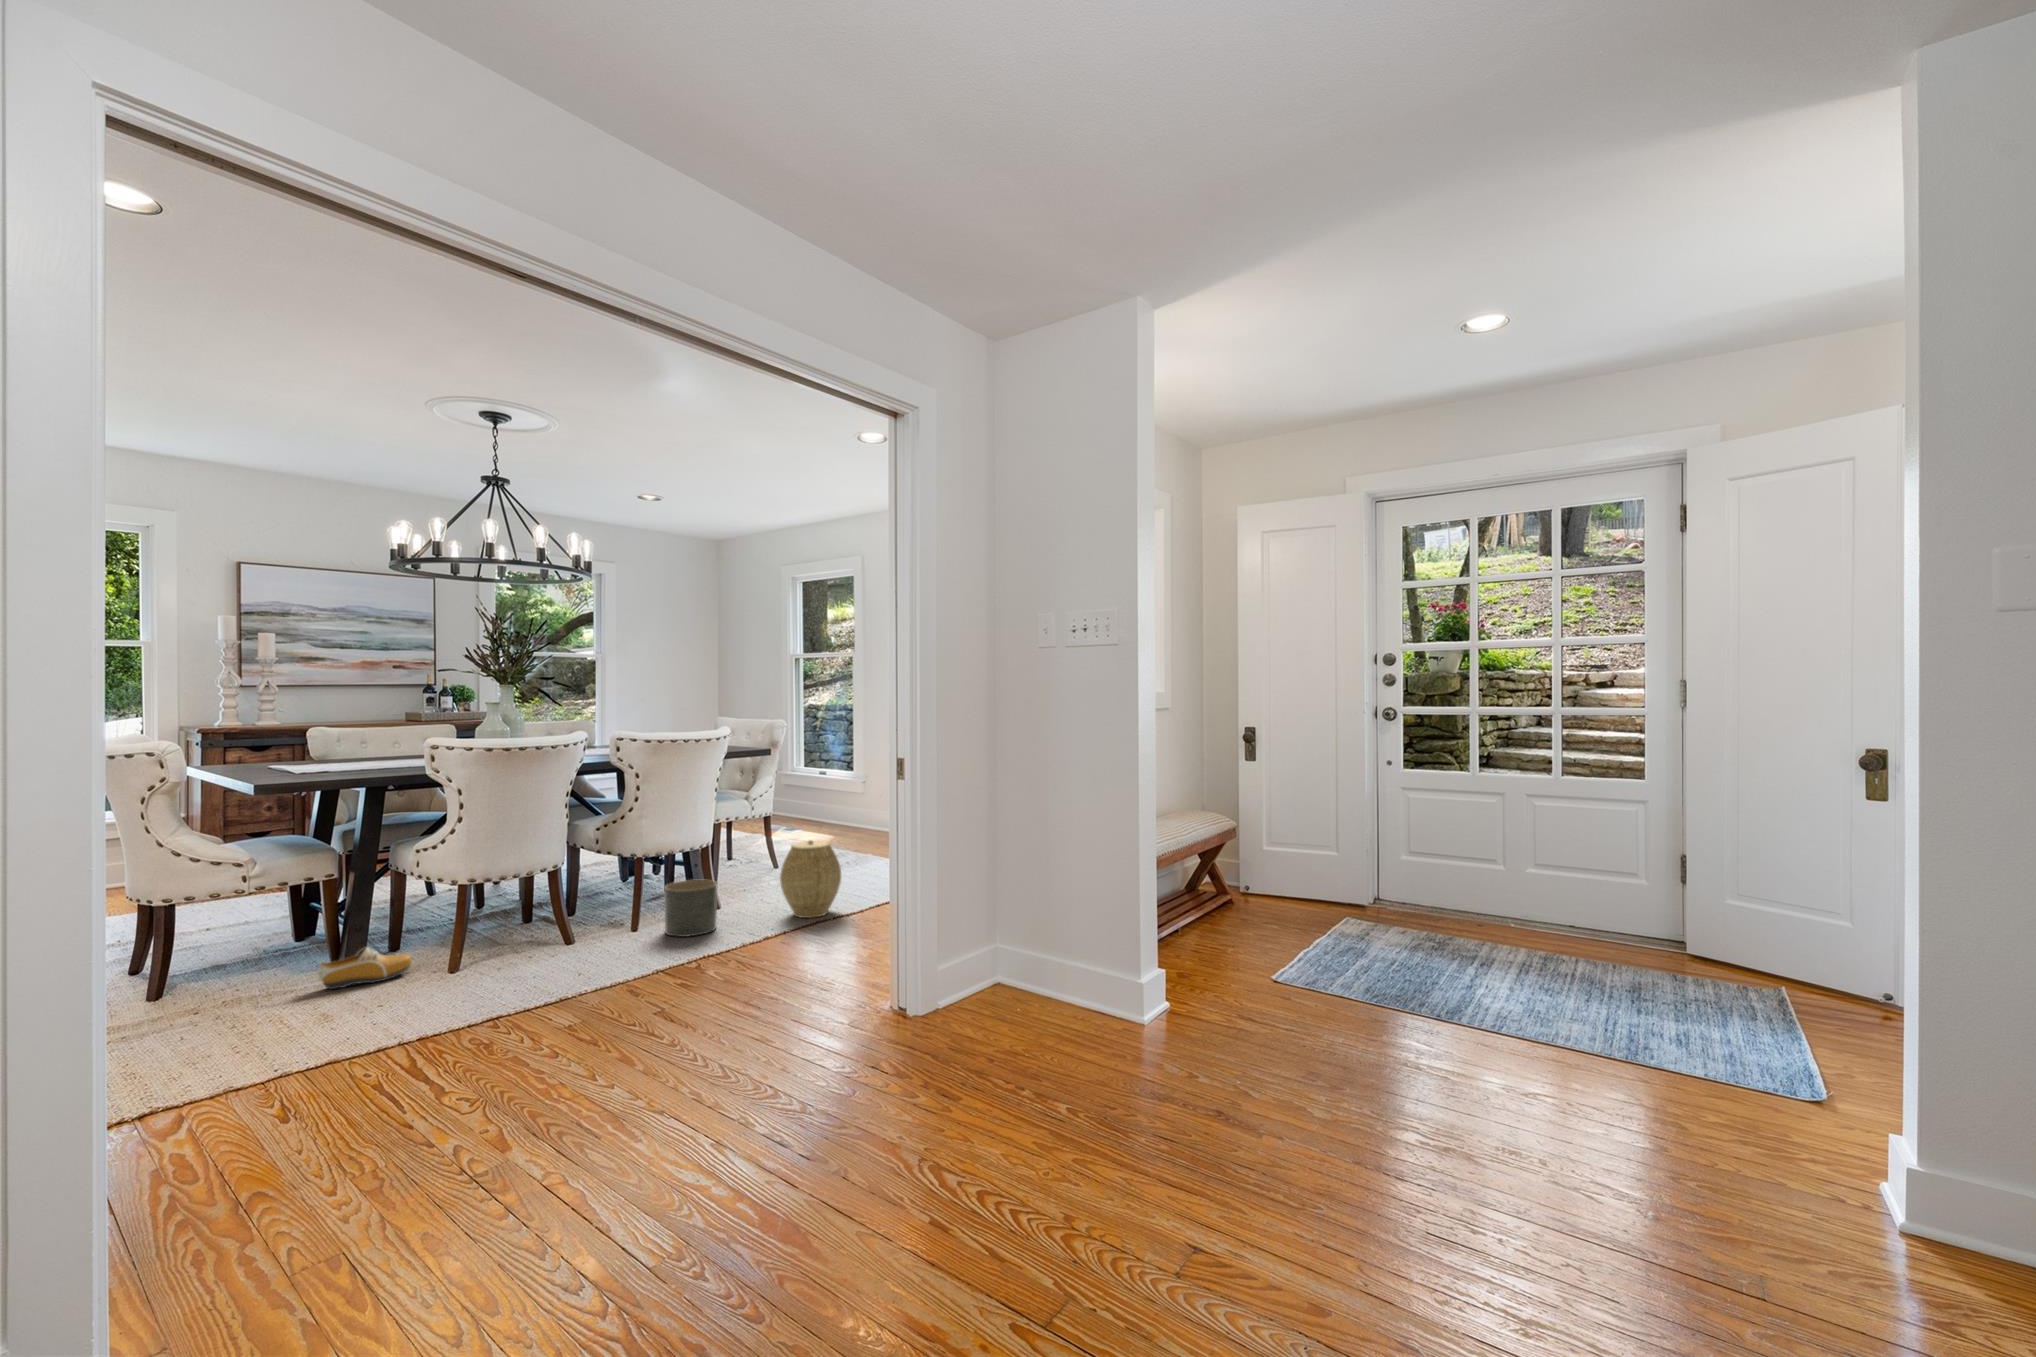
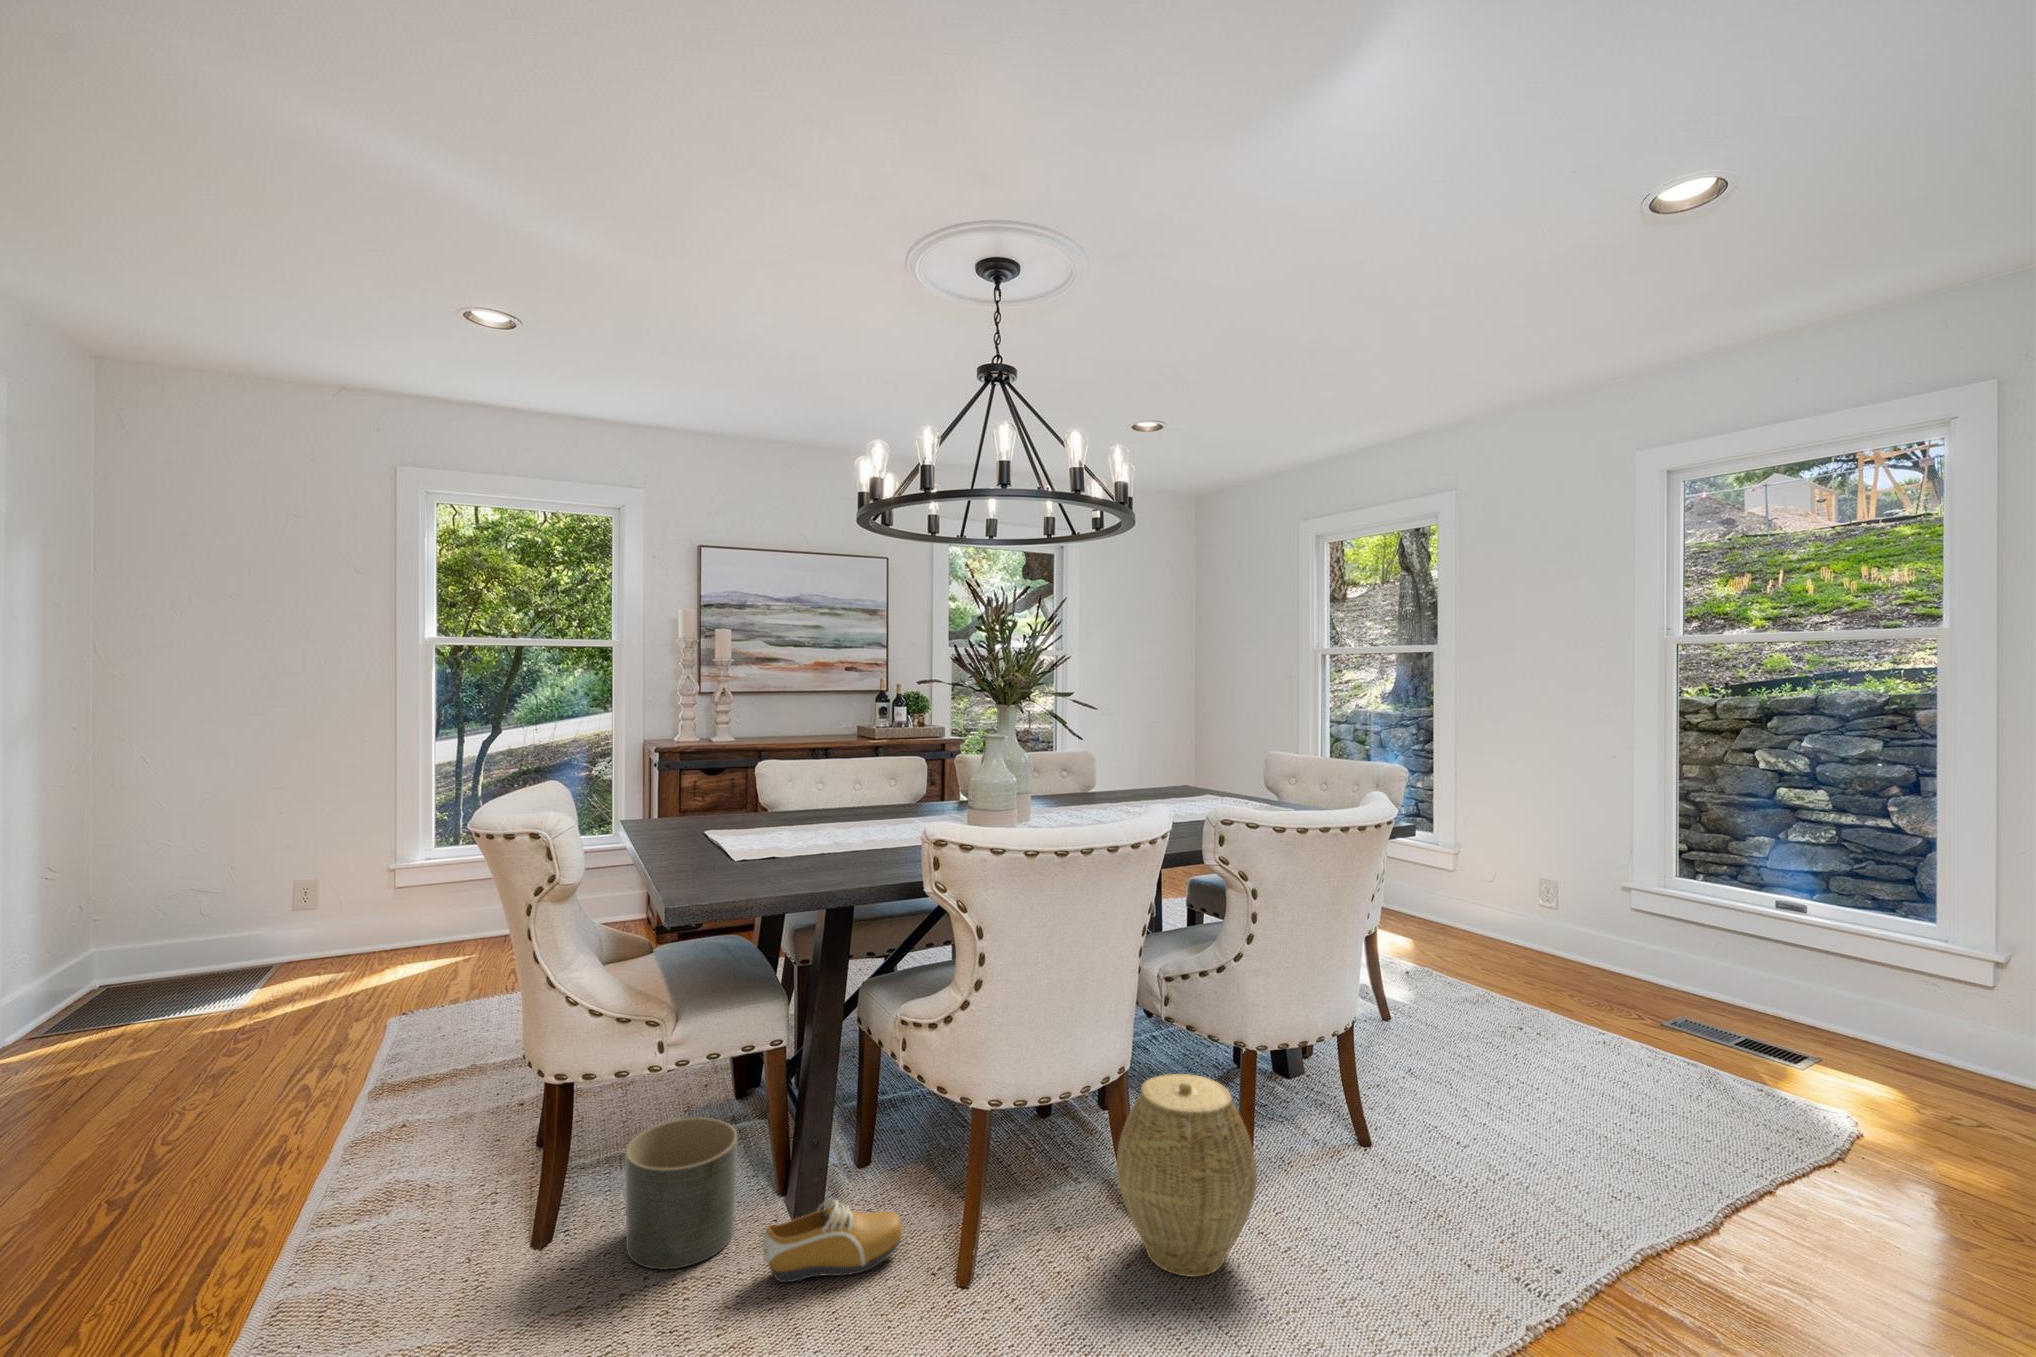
woven basket: present [780,840,841,918] -> present [1117,1074,1257,1277]
planter: present [664,880,717,937] -> present [625,1118,737,1269]

